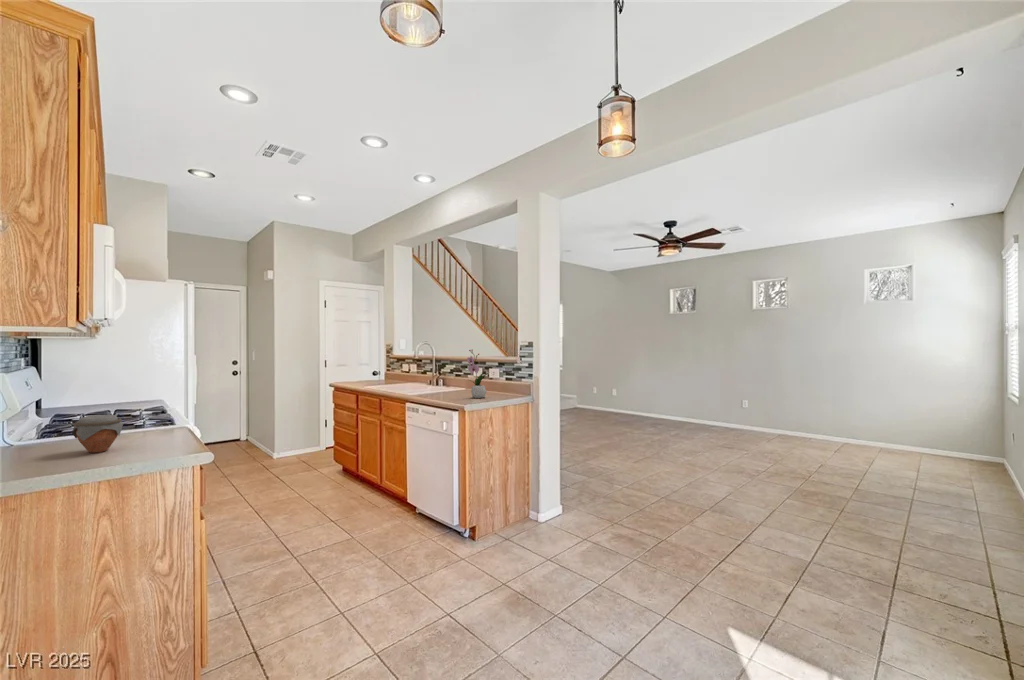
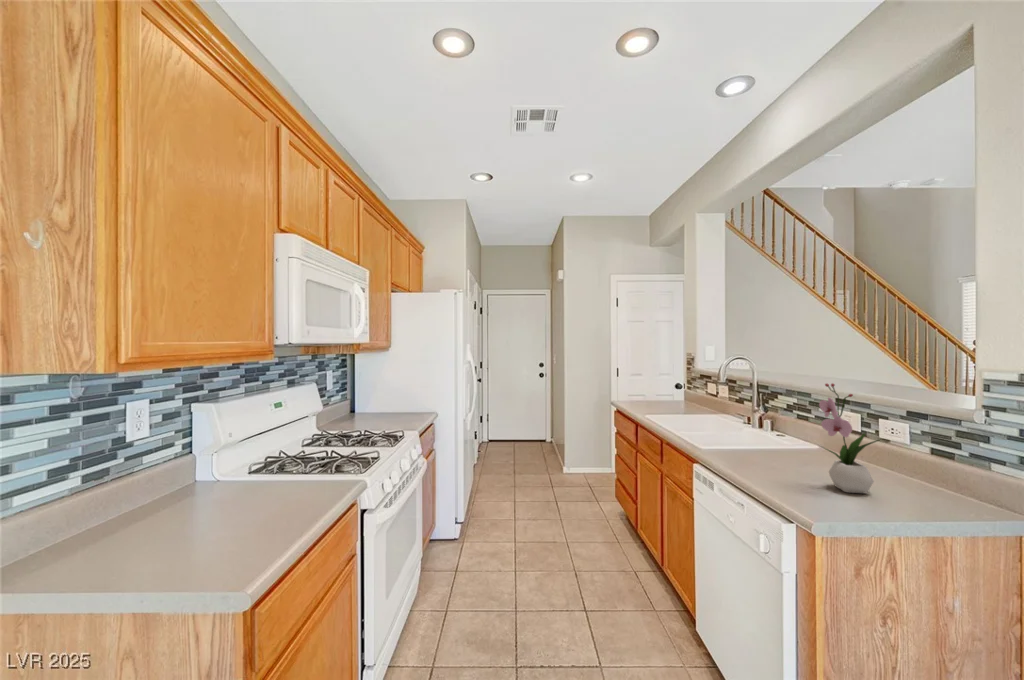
jar: present [72,415,123,453] -> none [172,469,240,524]

